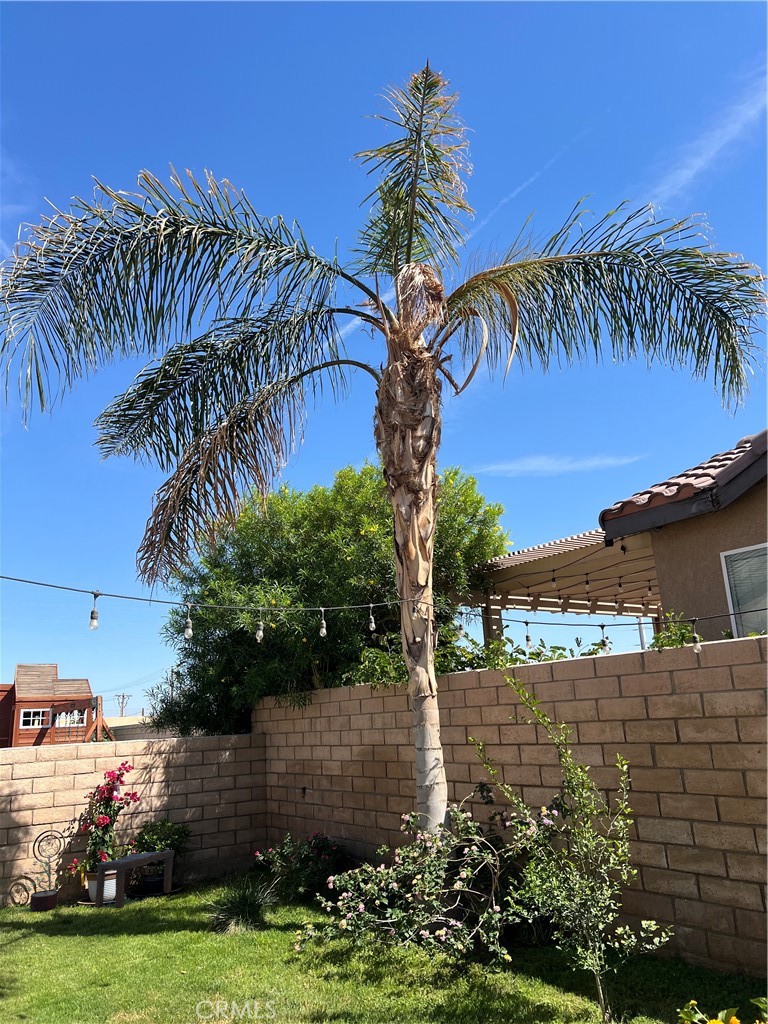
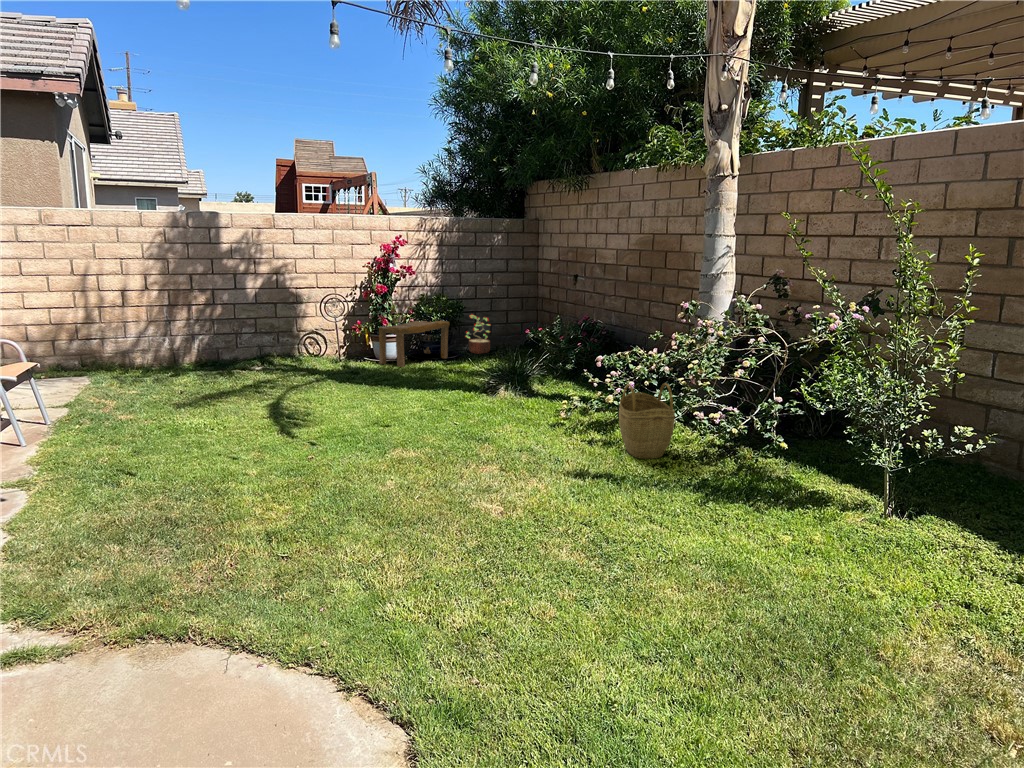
decorative plant: present [26,860,60,911] -> present [466,315,490,354]
woven basket: none [352,902,406,990] -> present [619,383,675,459]

